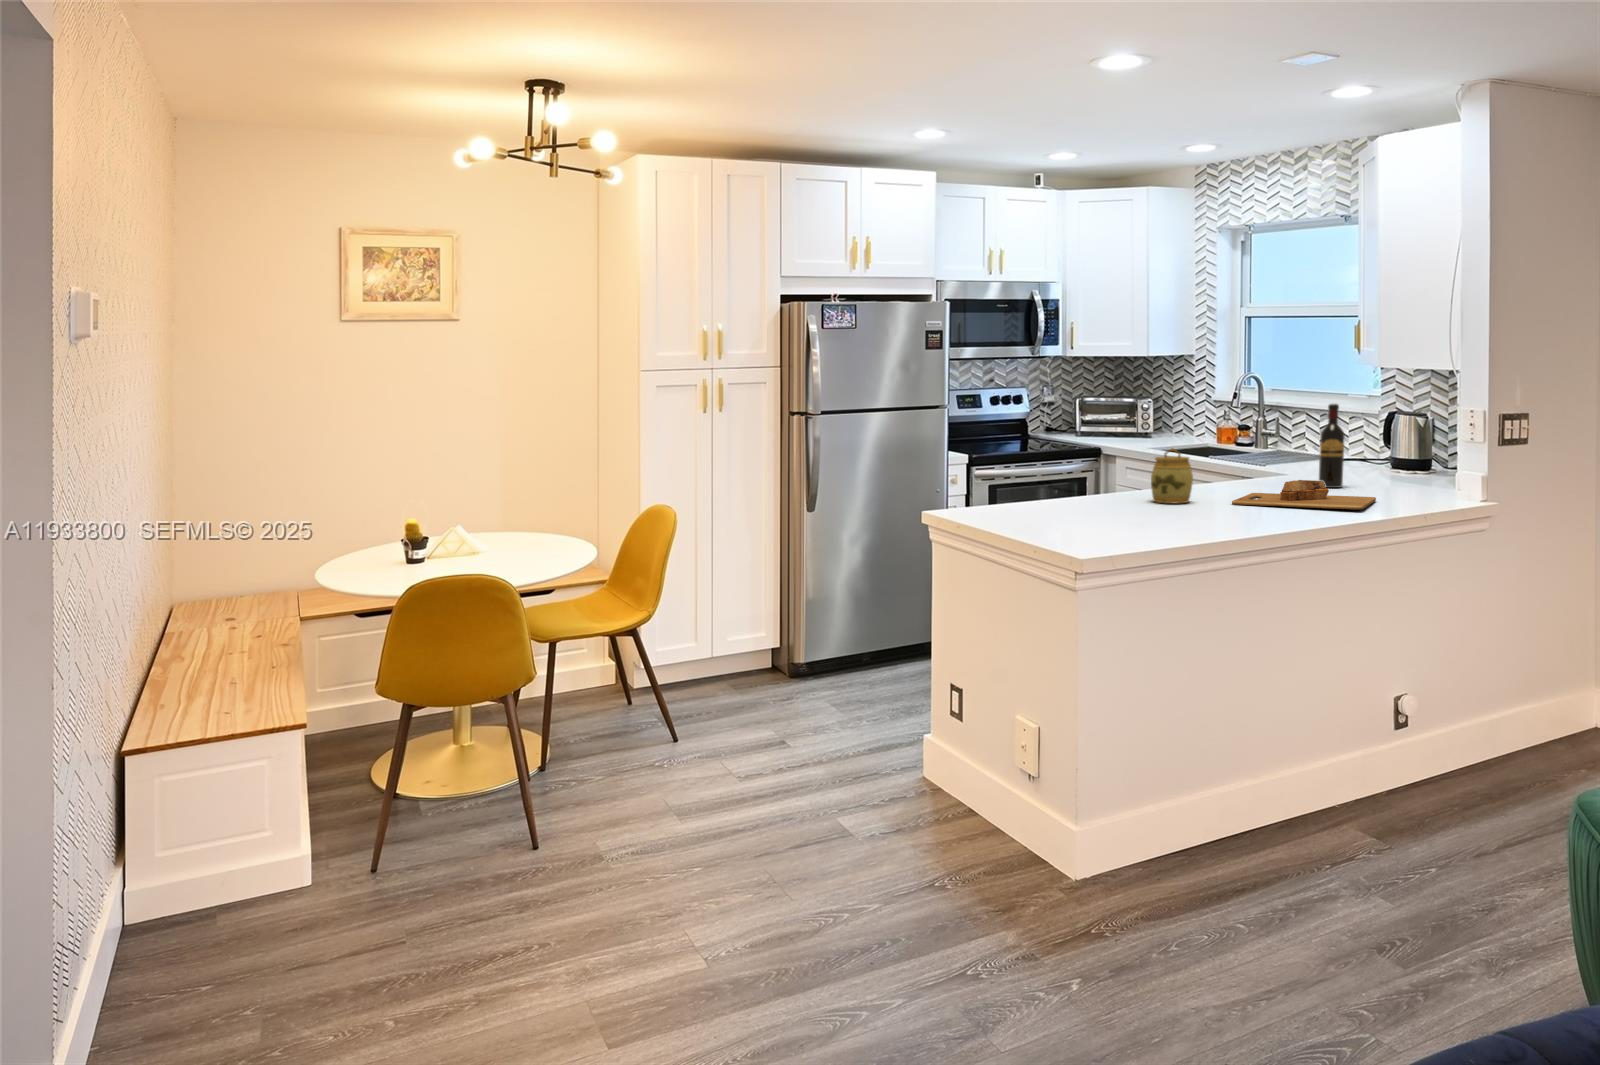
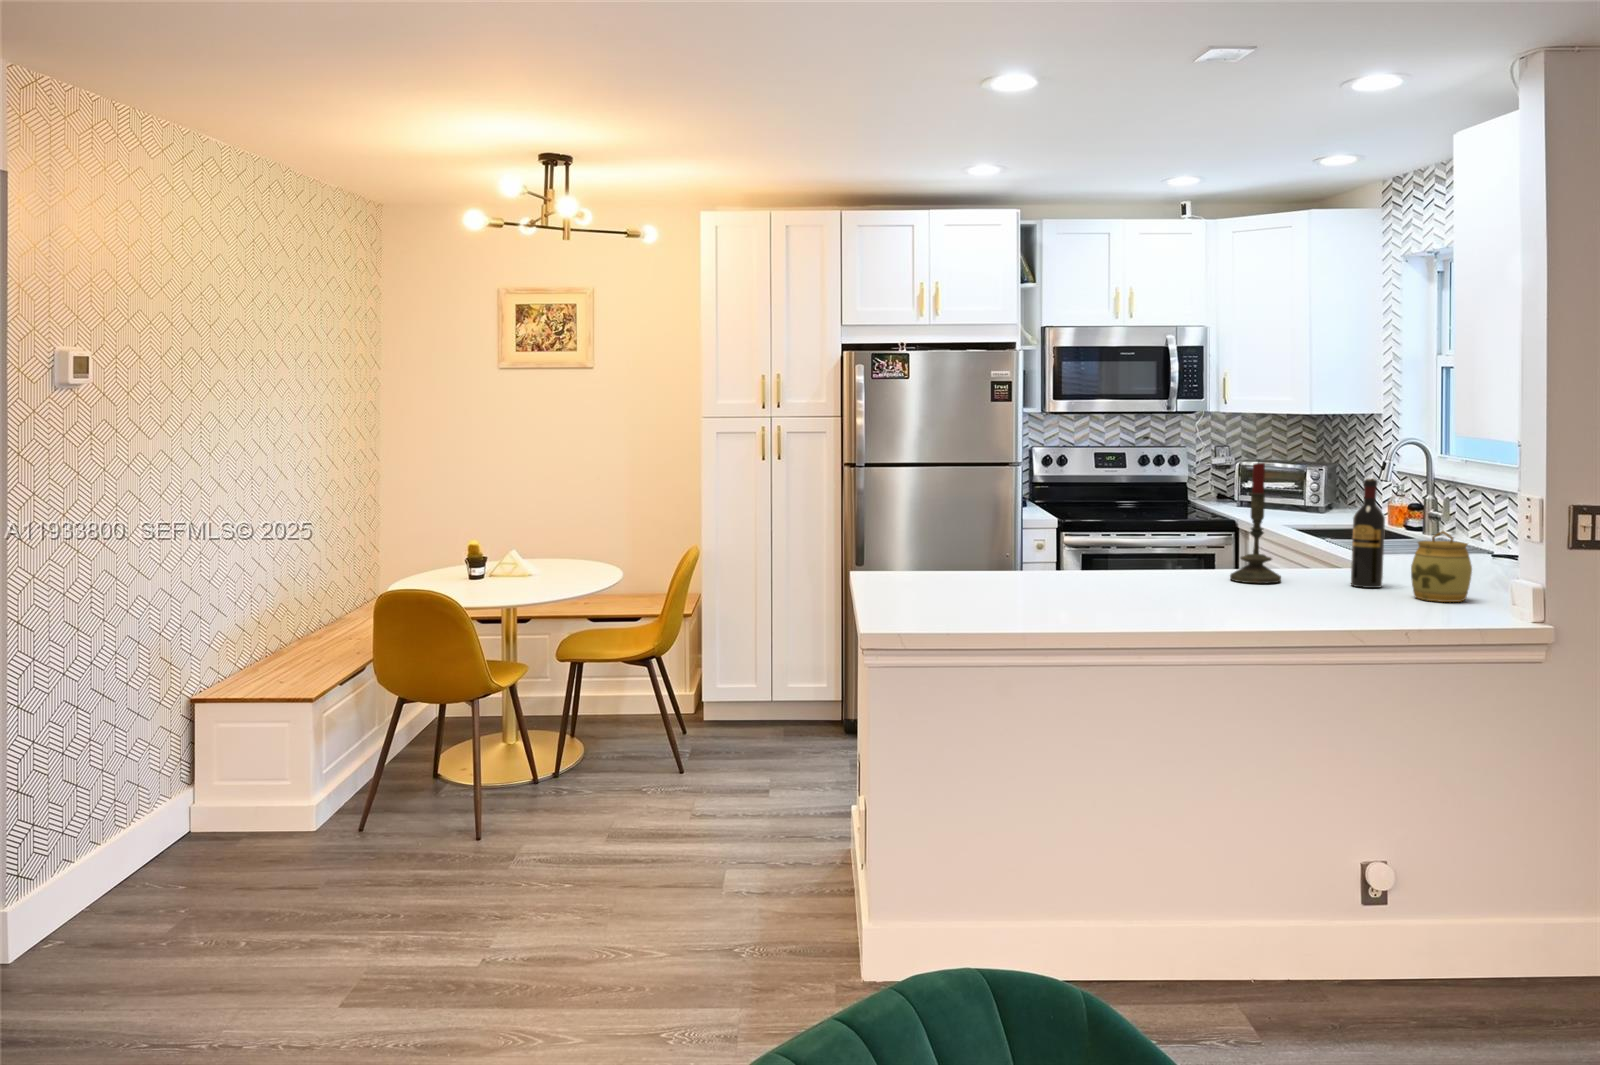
candle: none [1230,391,1271,490] -> present [1230,463,1281,583]
jar: present [1151,448,1193,503] -> present [1411,531,1472,602]
cutting board: present [1232,480,1376,510] -> none [1166,574,1367,618]

